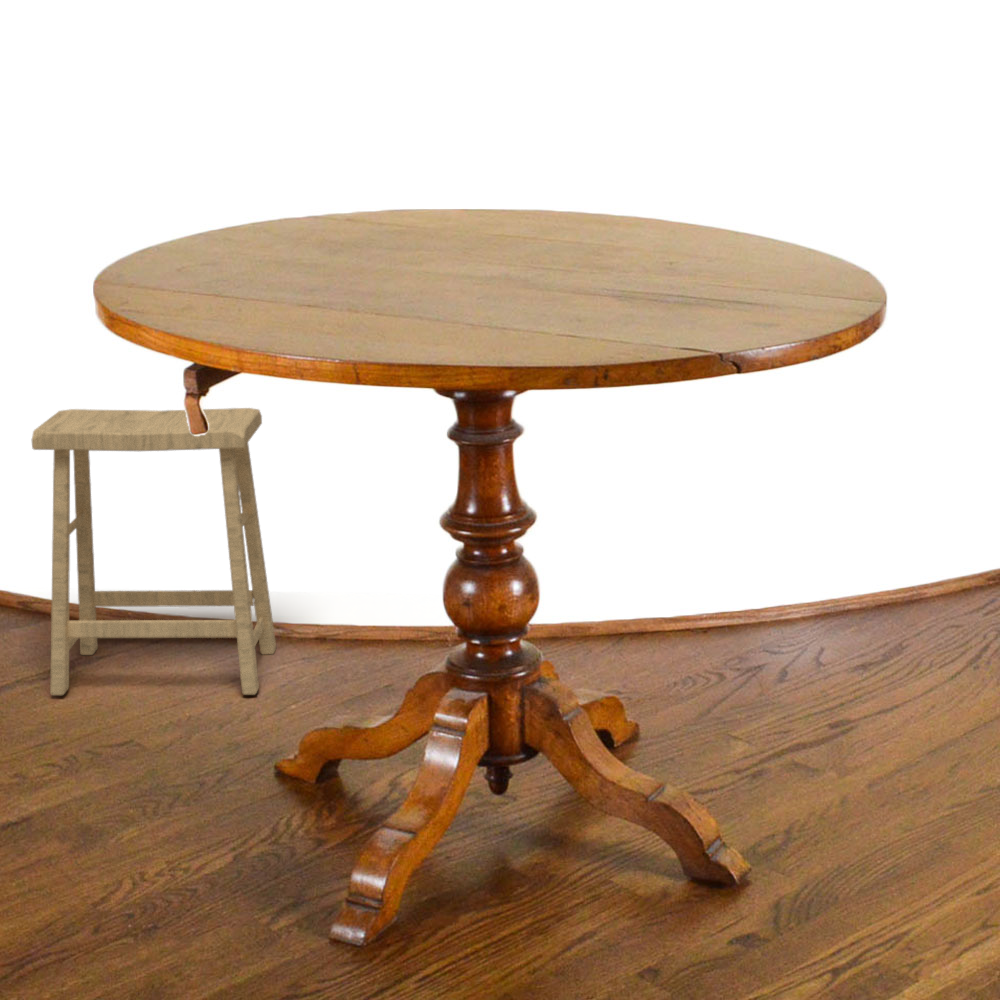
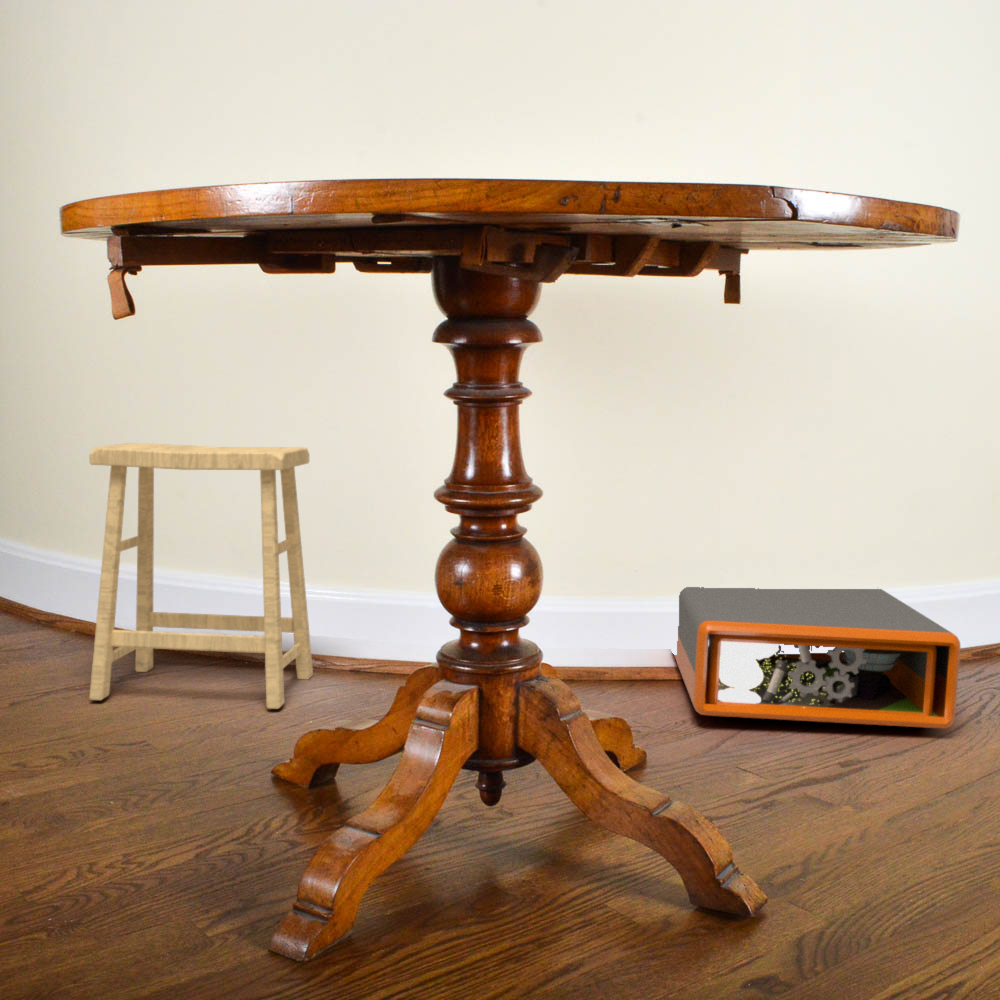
storage box: none [661,514,952,679] -> present [674,587,960,729]

